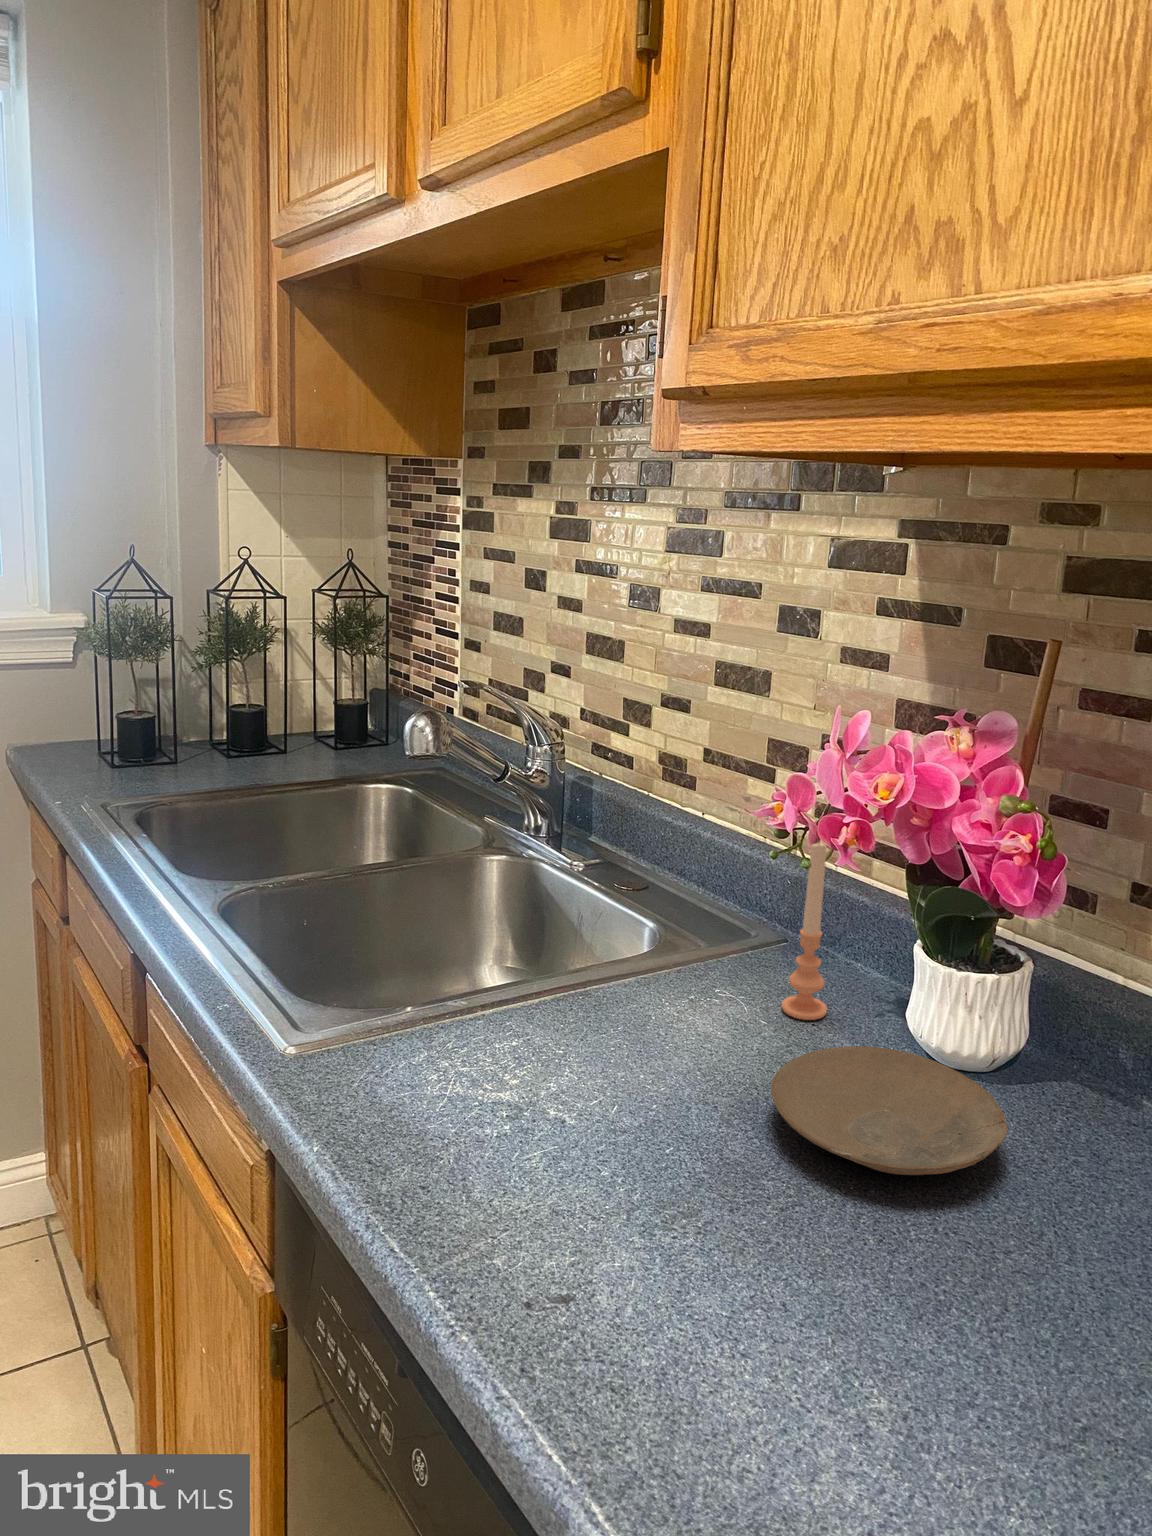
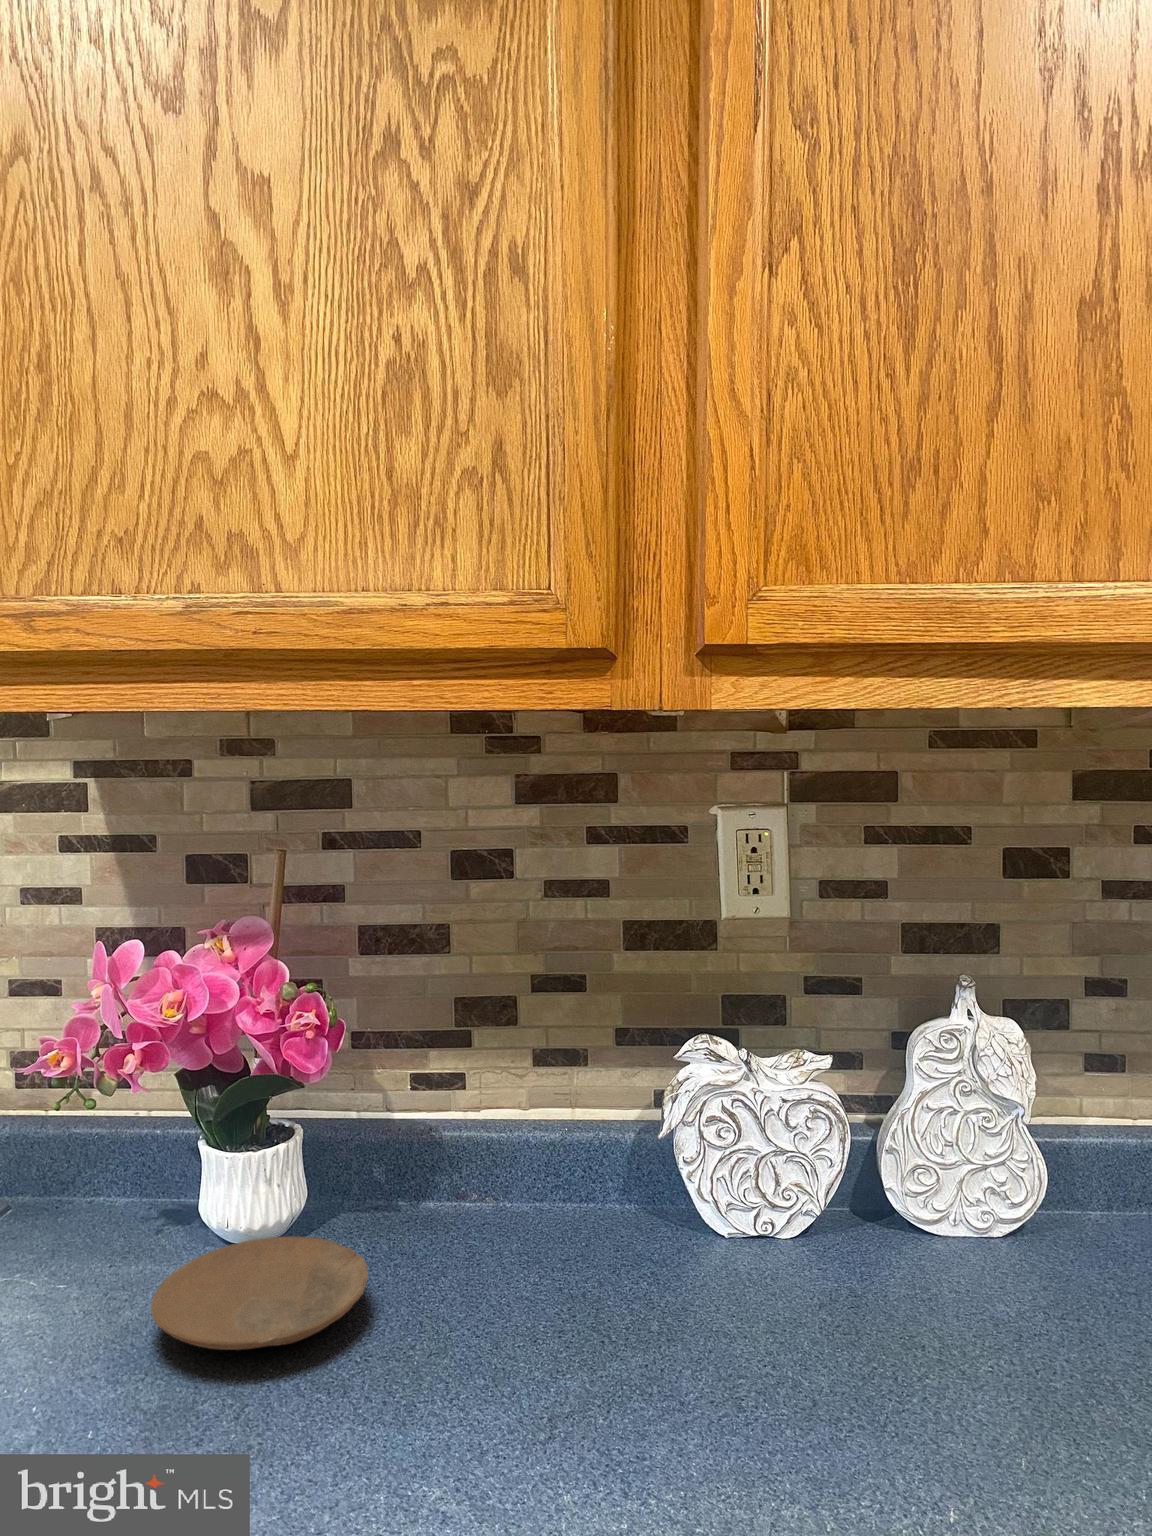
candle: present [782,843,827,1020] -> none [76,1078,126,1269]

